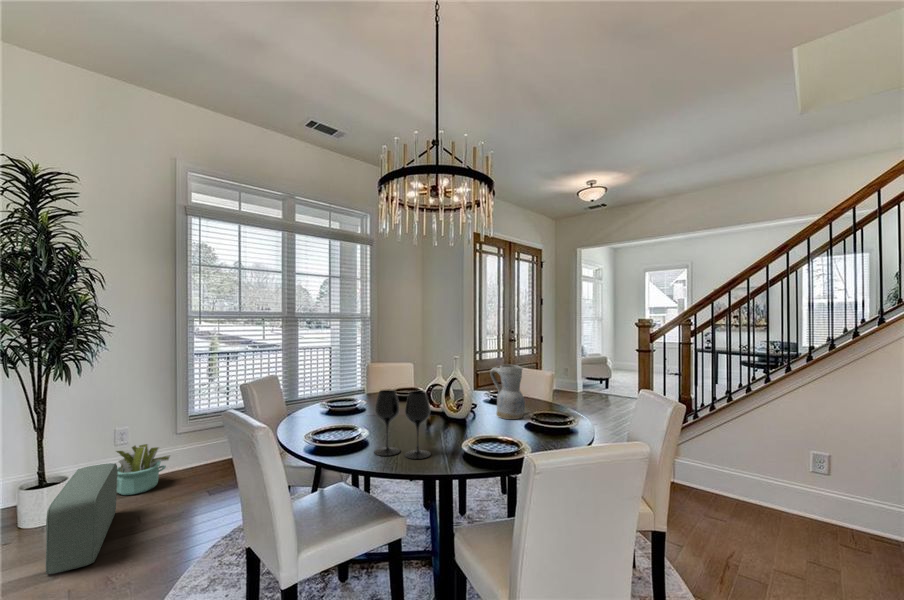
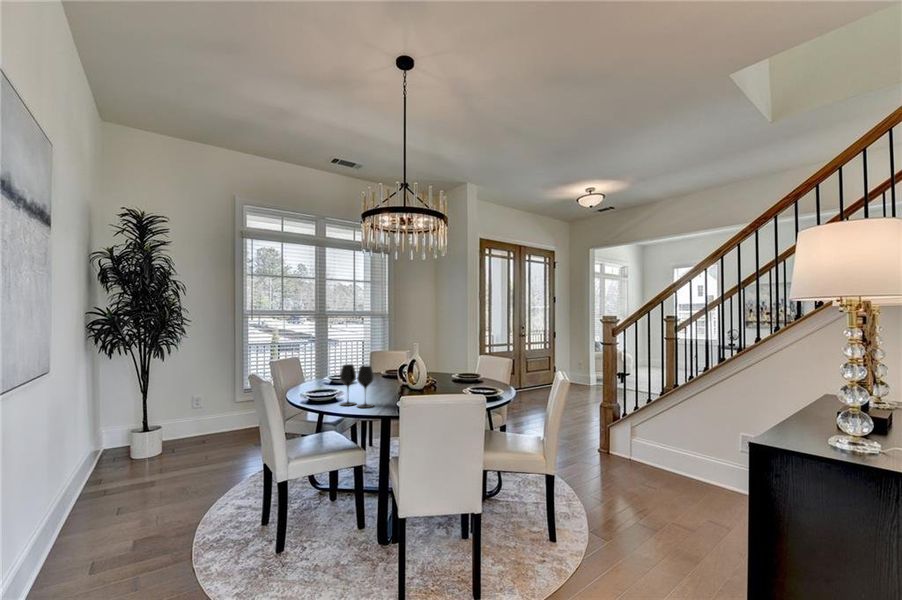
ceramic pitcher: present [490,365,525,419] -> none [438,351,462,391]
decorative plant: present [116,444,170,495] -> none [189,407,232,443]
pouf: present [46,463,118,574] -> none [152,417,195,482]

